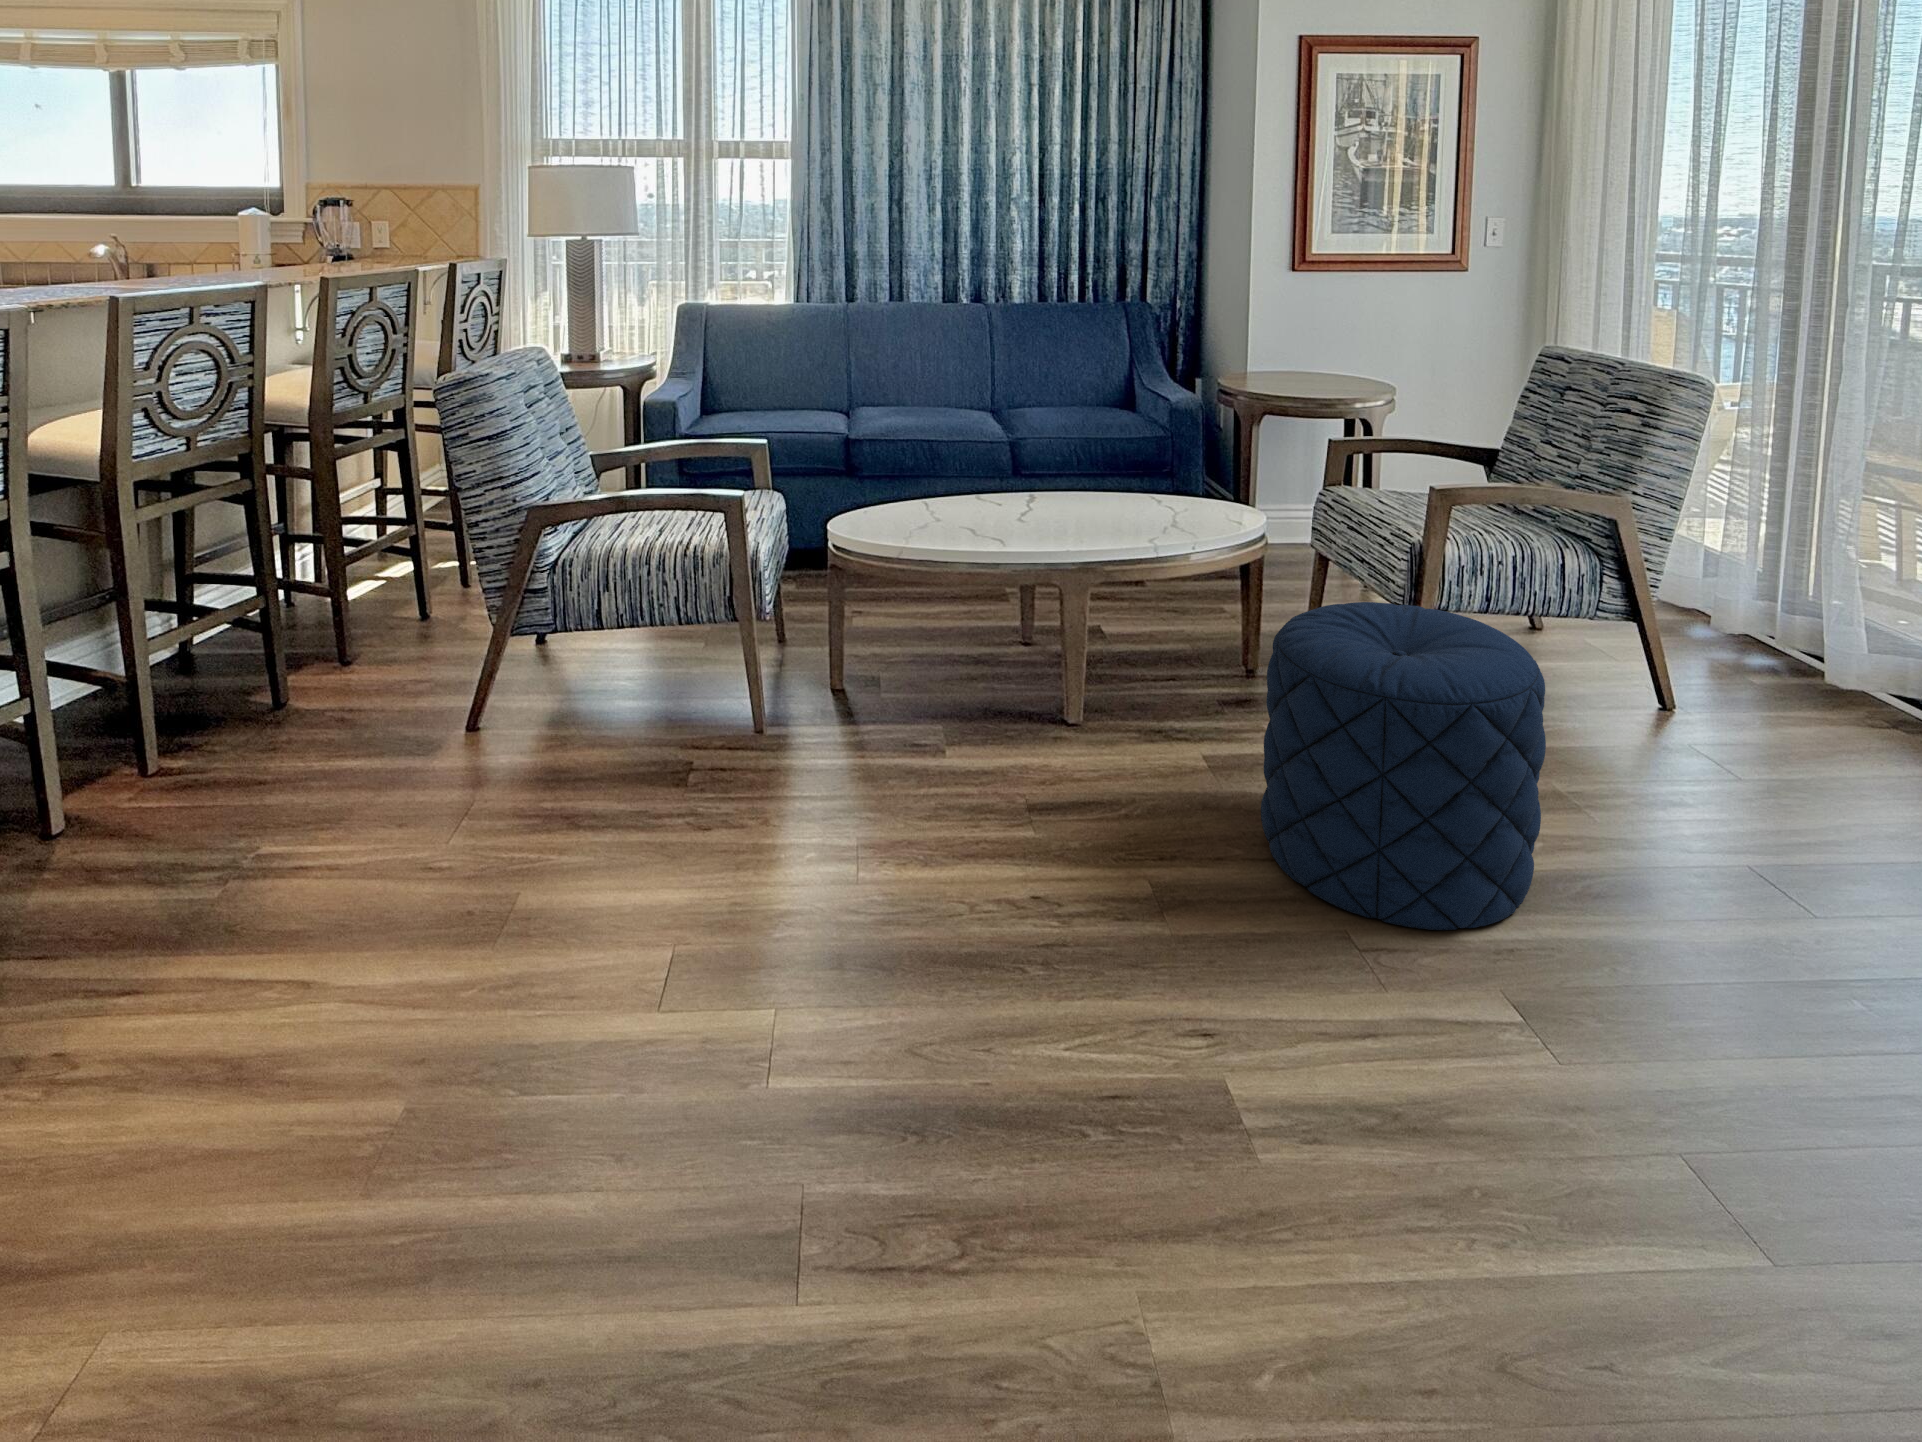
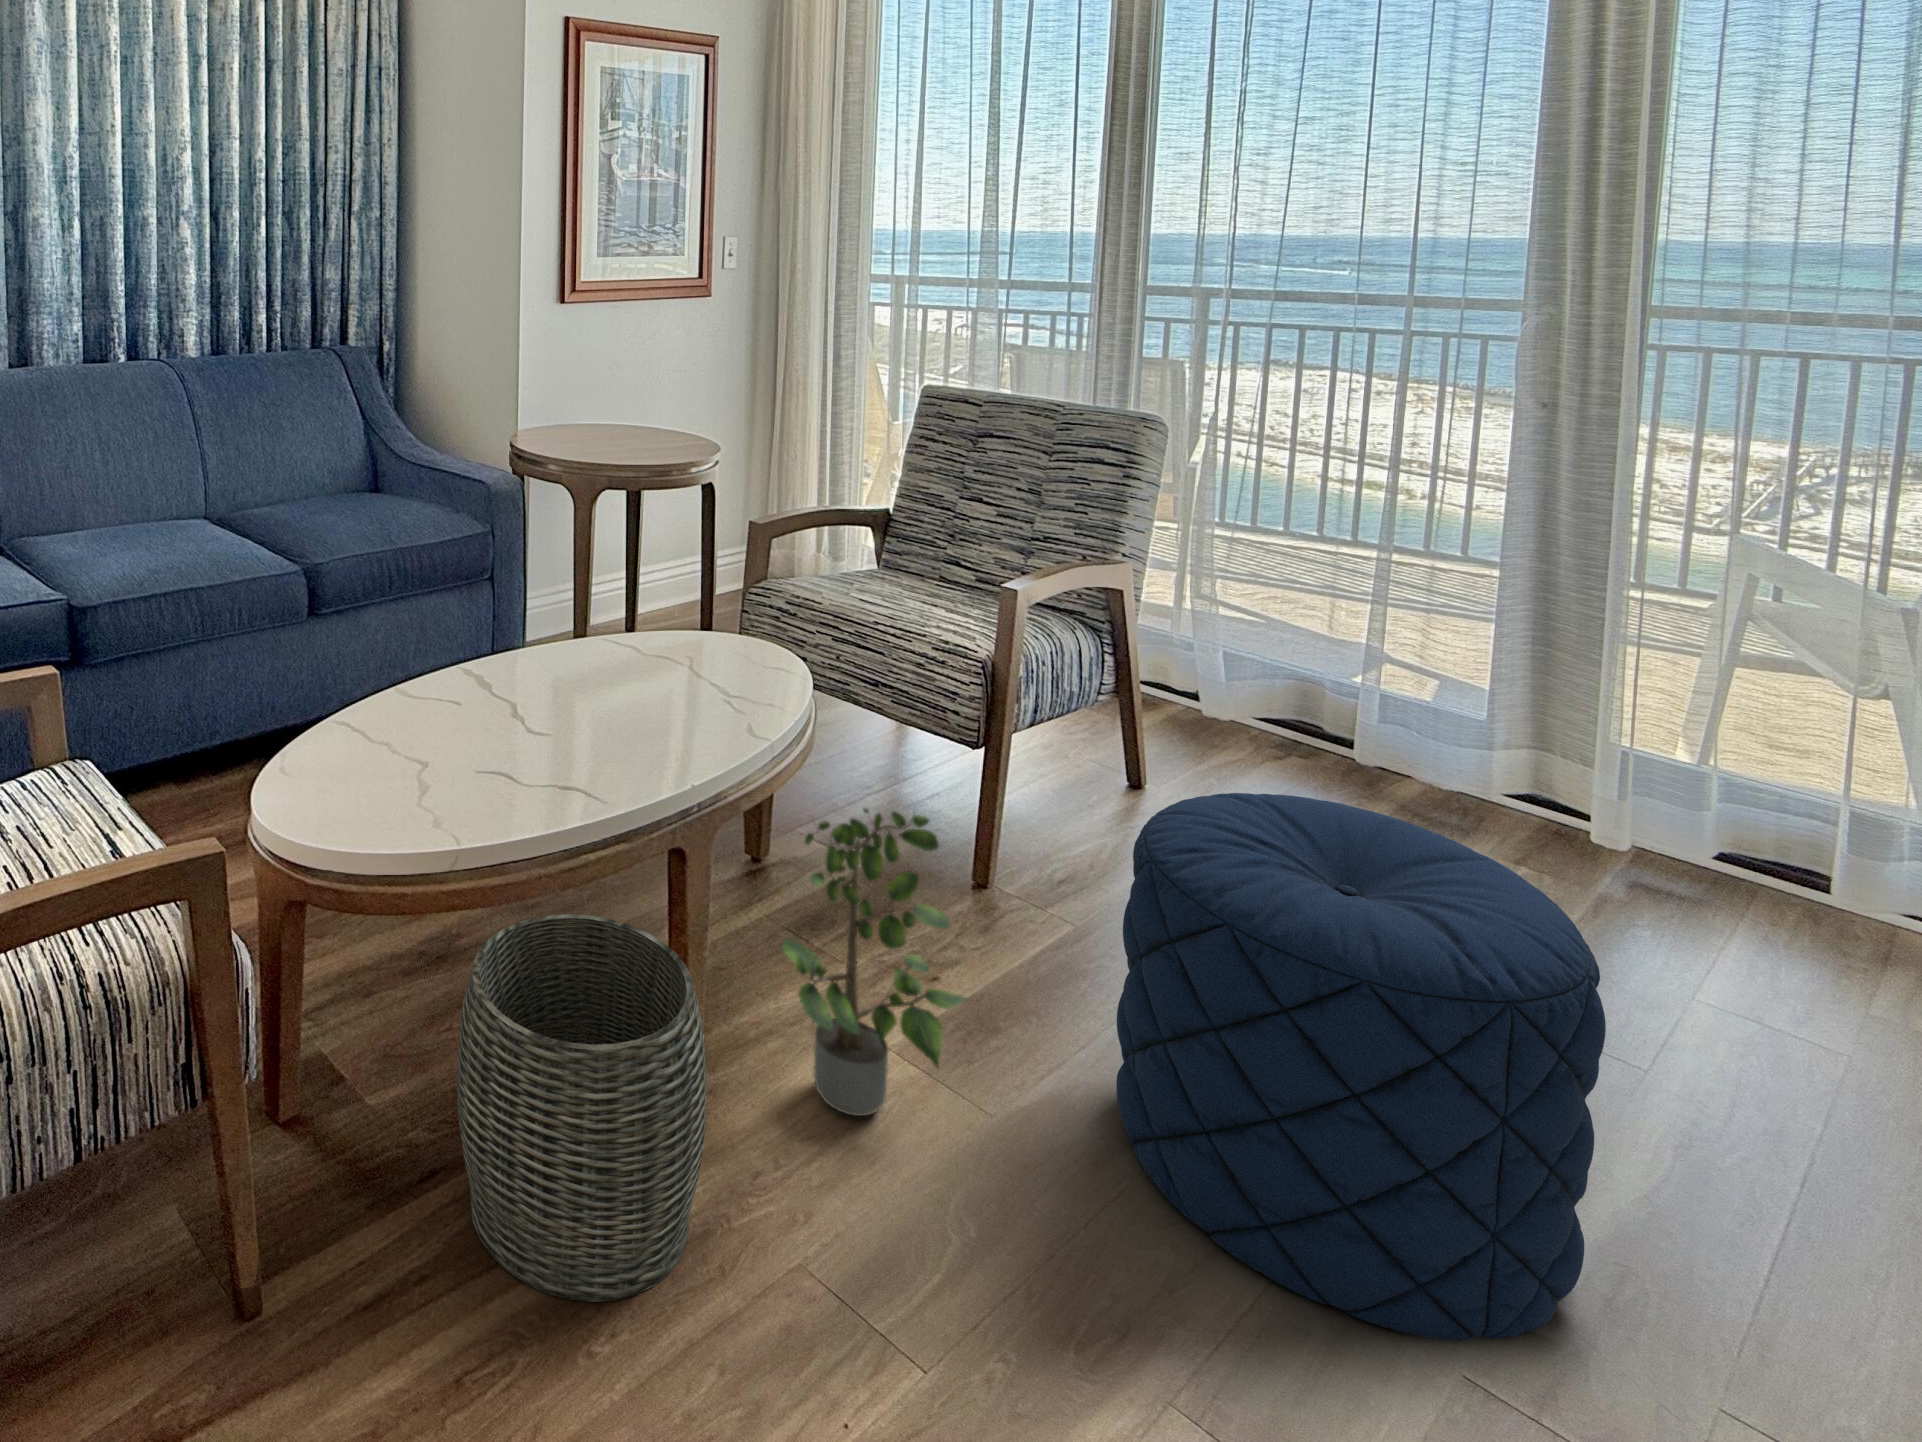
potted plant: none [1093,570,1213,762] -> present [782,808,967,1116]
woven basket: none [872,596,1007,775] -> present [457,914,707,1302]

